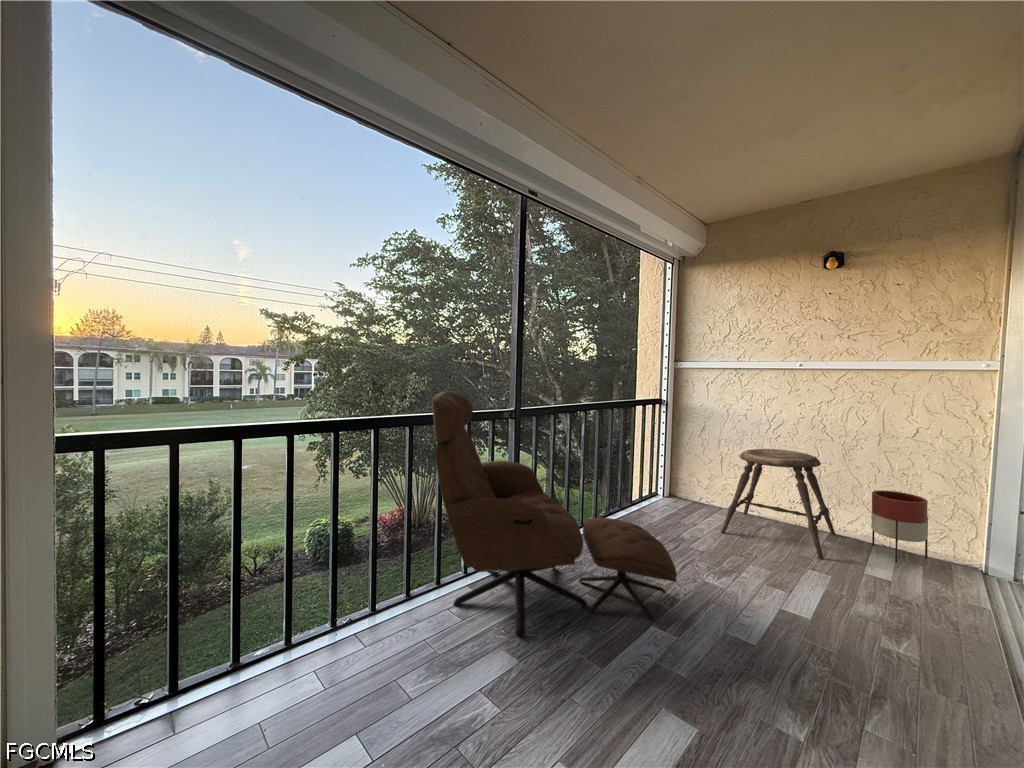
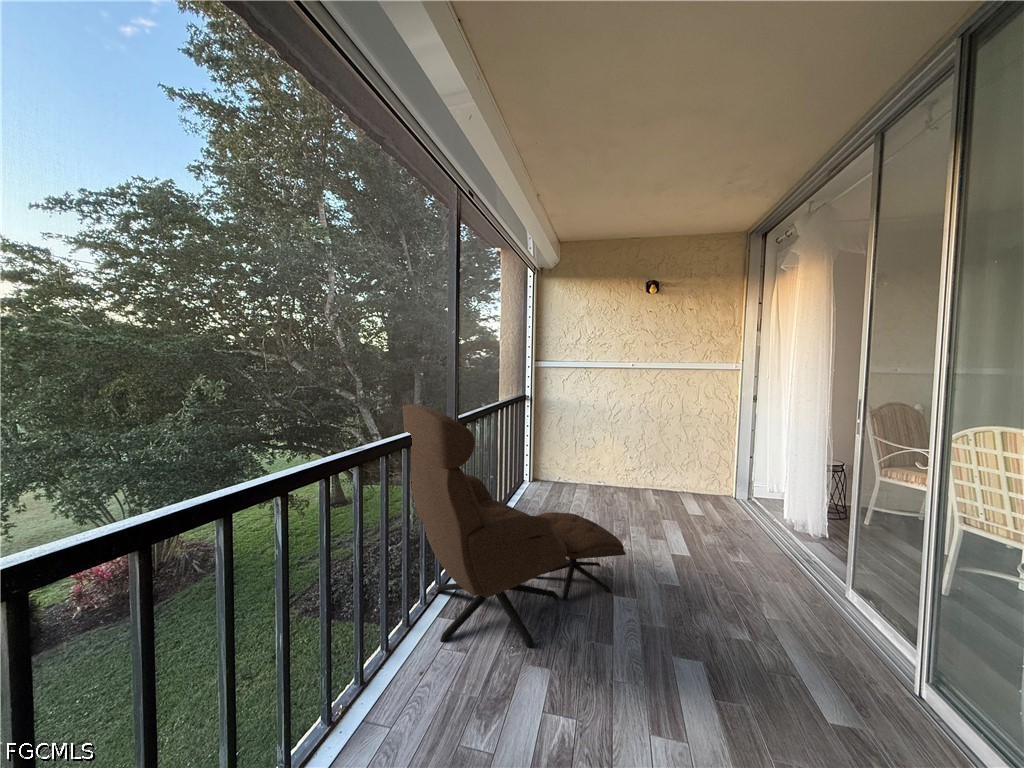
stool: present [721,449,836,560] -> none [592,433,662,512]
planter: present [871,490,928,563] -> none [676,456,708,504]

